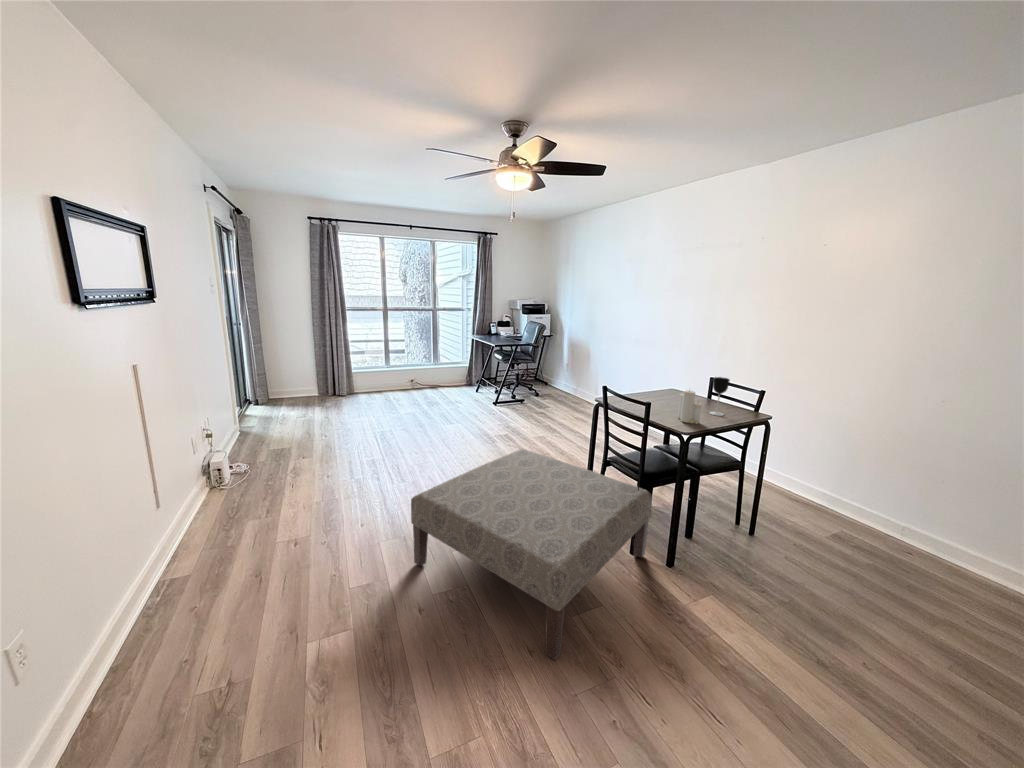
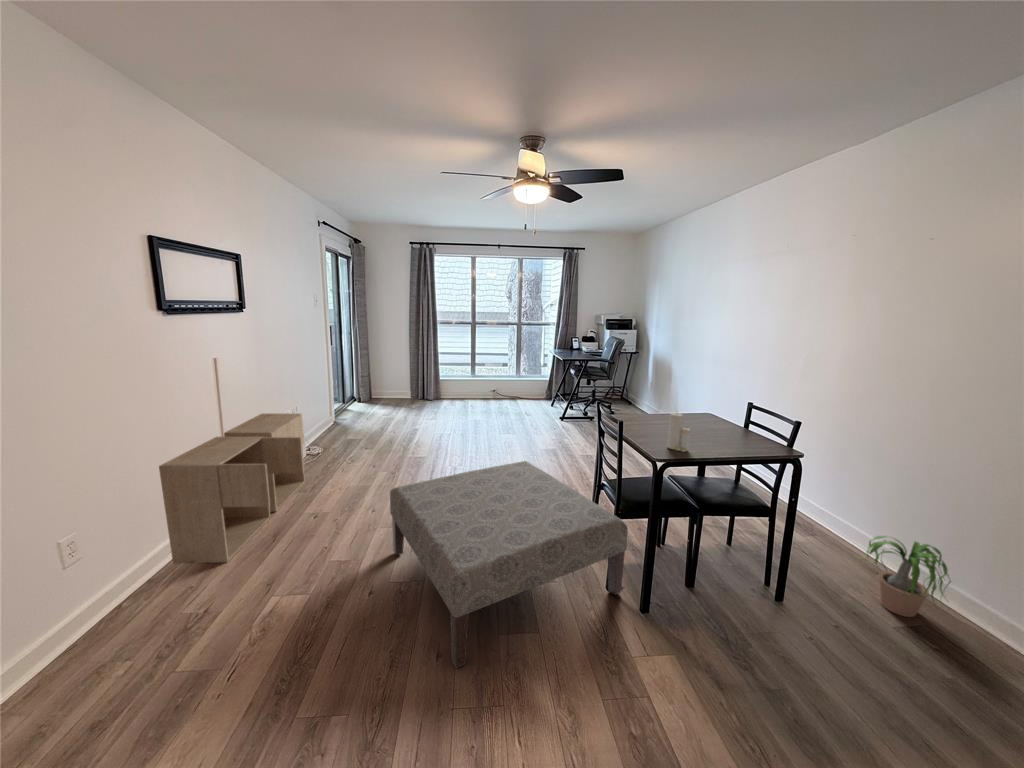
wine glass: present [710,377,730,416] -> none [716,401,740,447]
storage cabinet: none [105,426,279,640] -> present [159,413,305,564]
potted plant: none [788,471,869,528] -> present [865,536,951,617]

